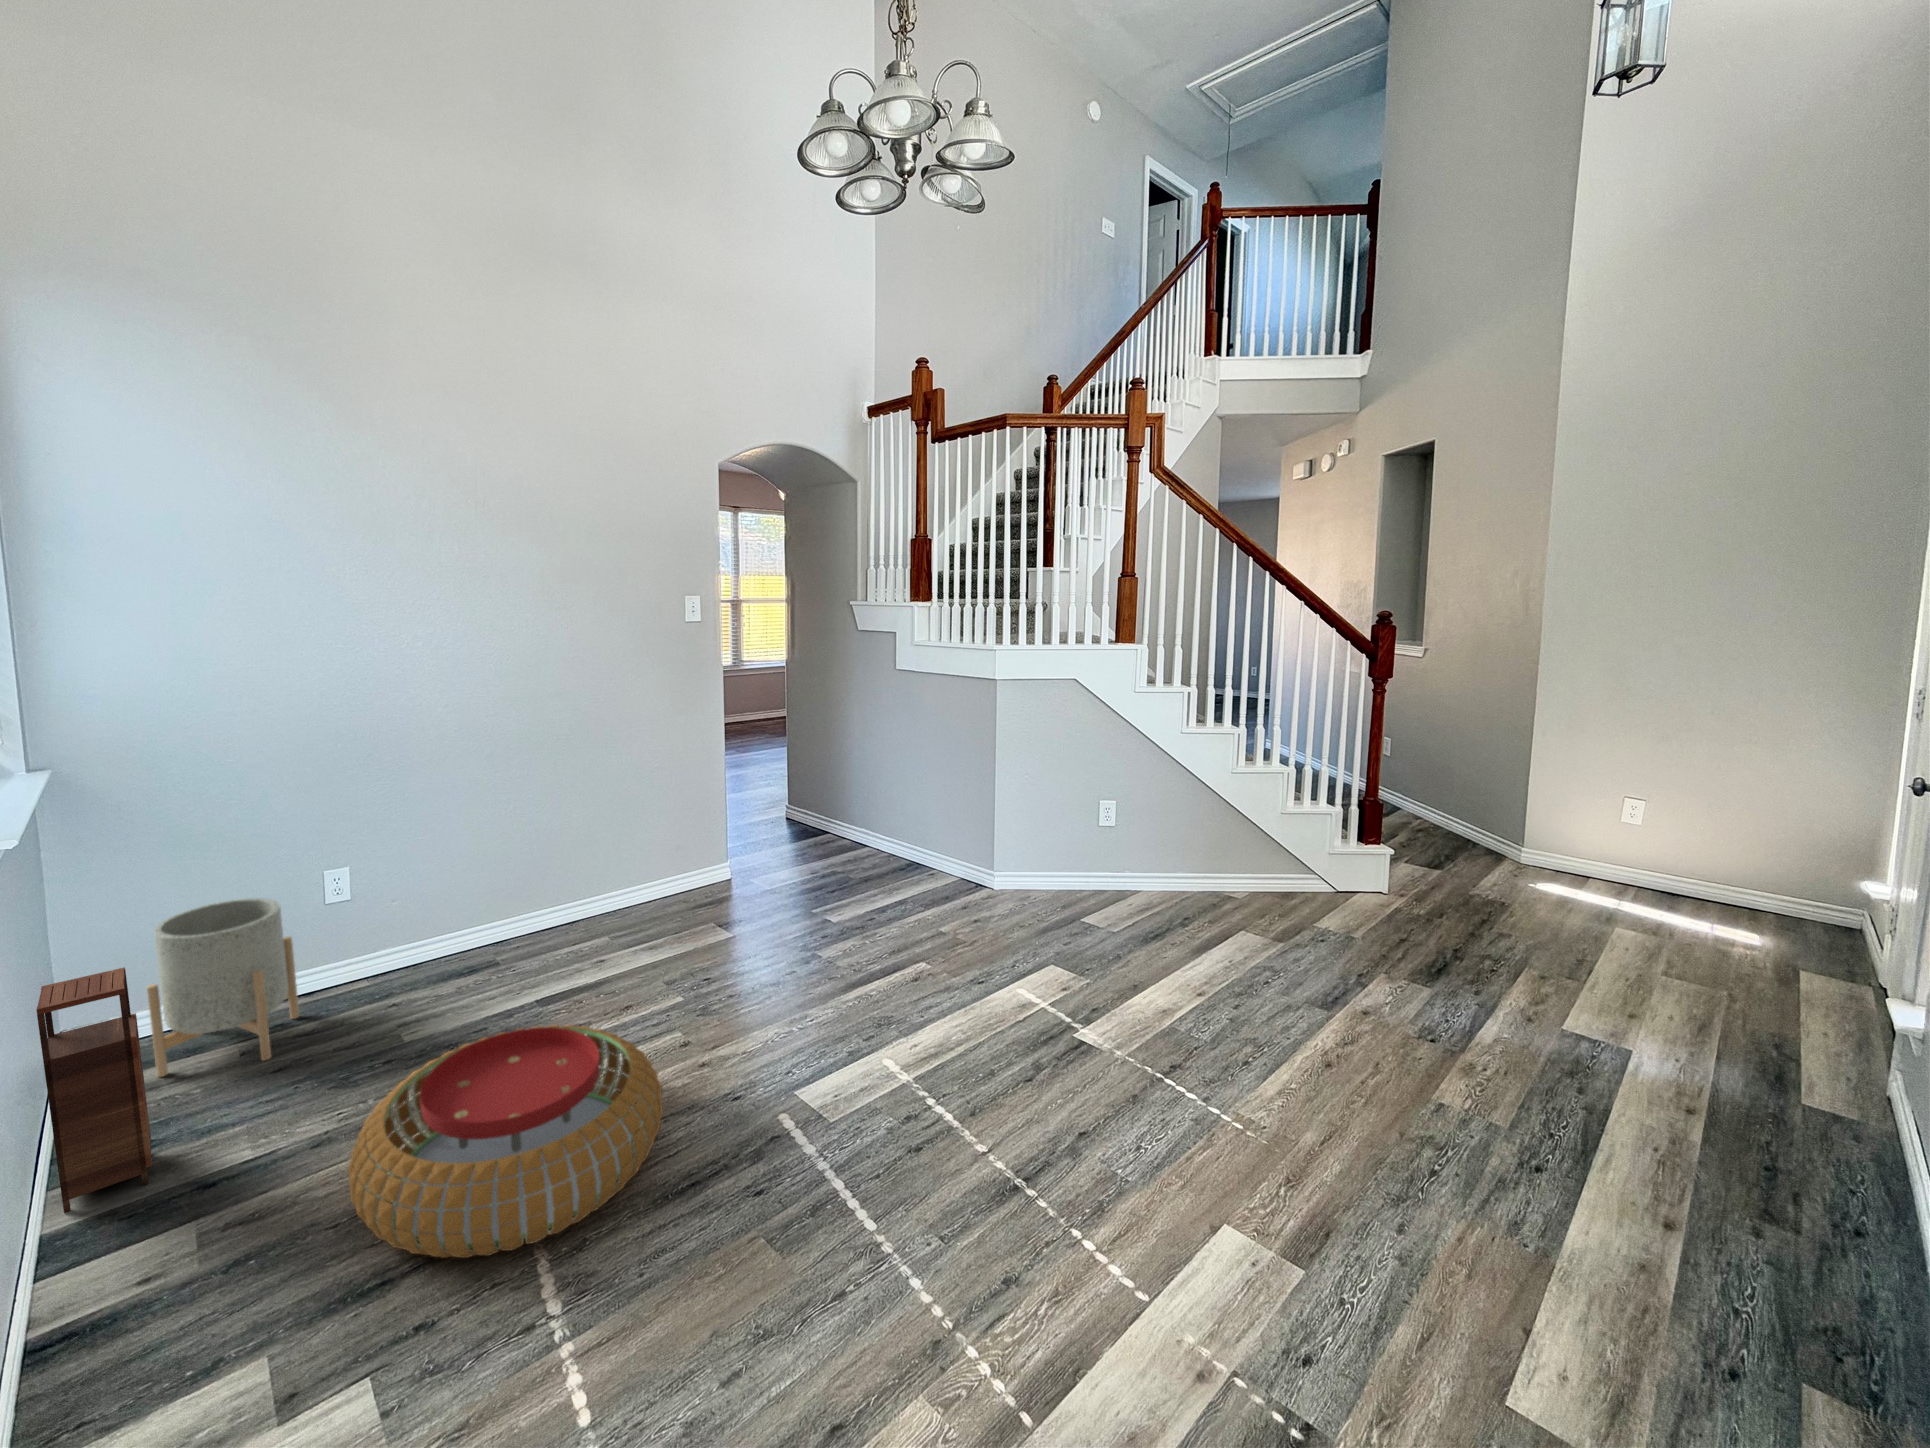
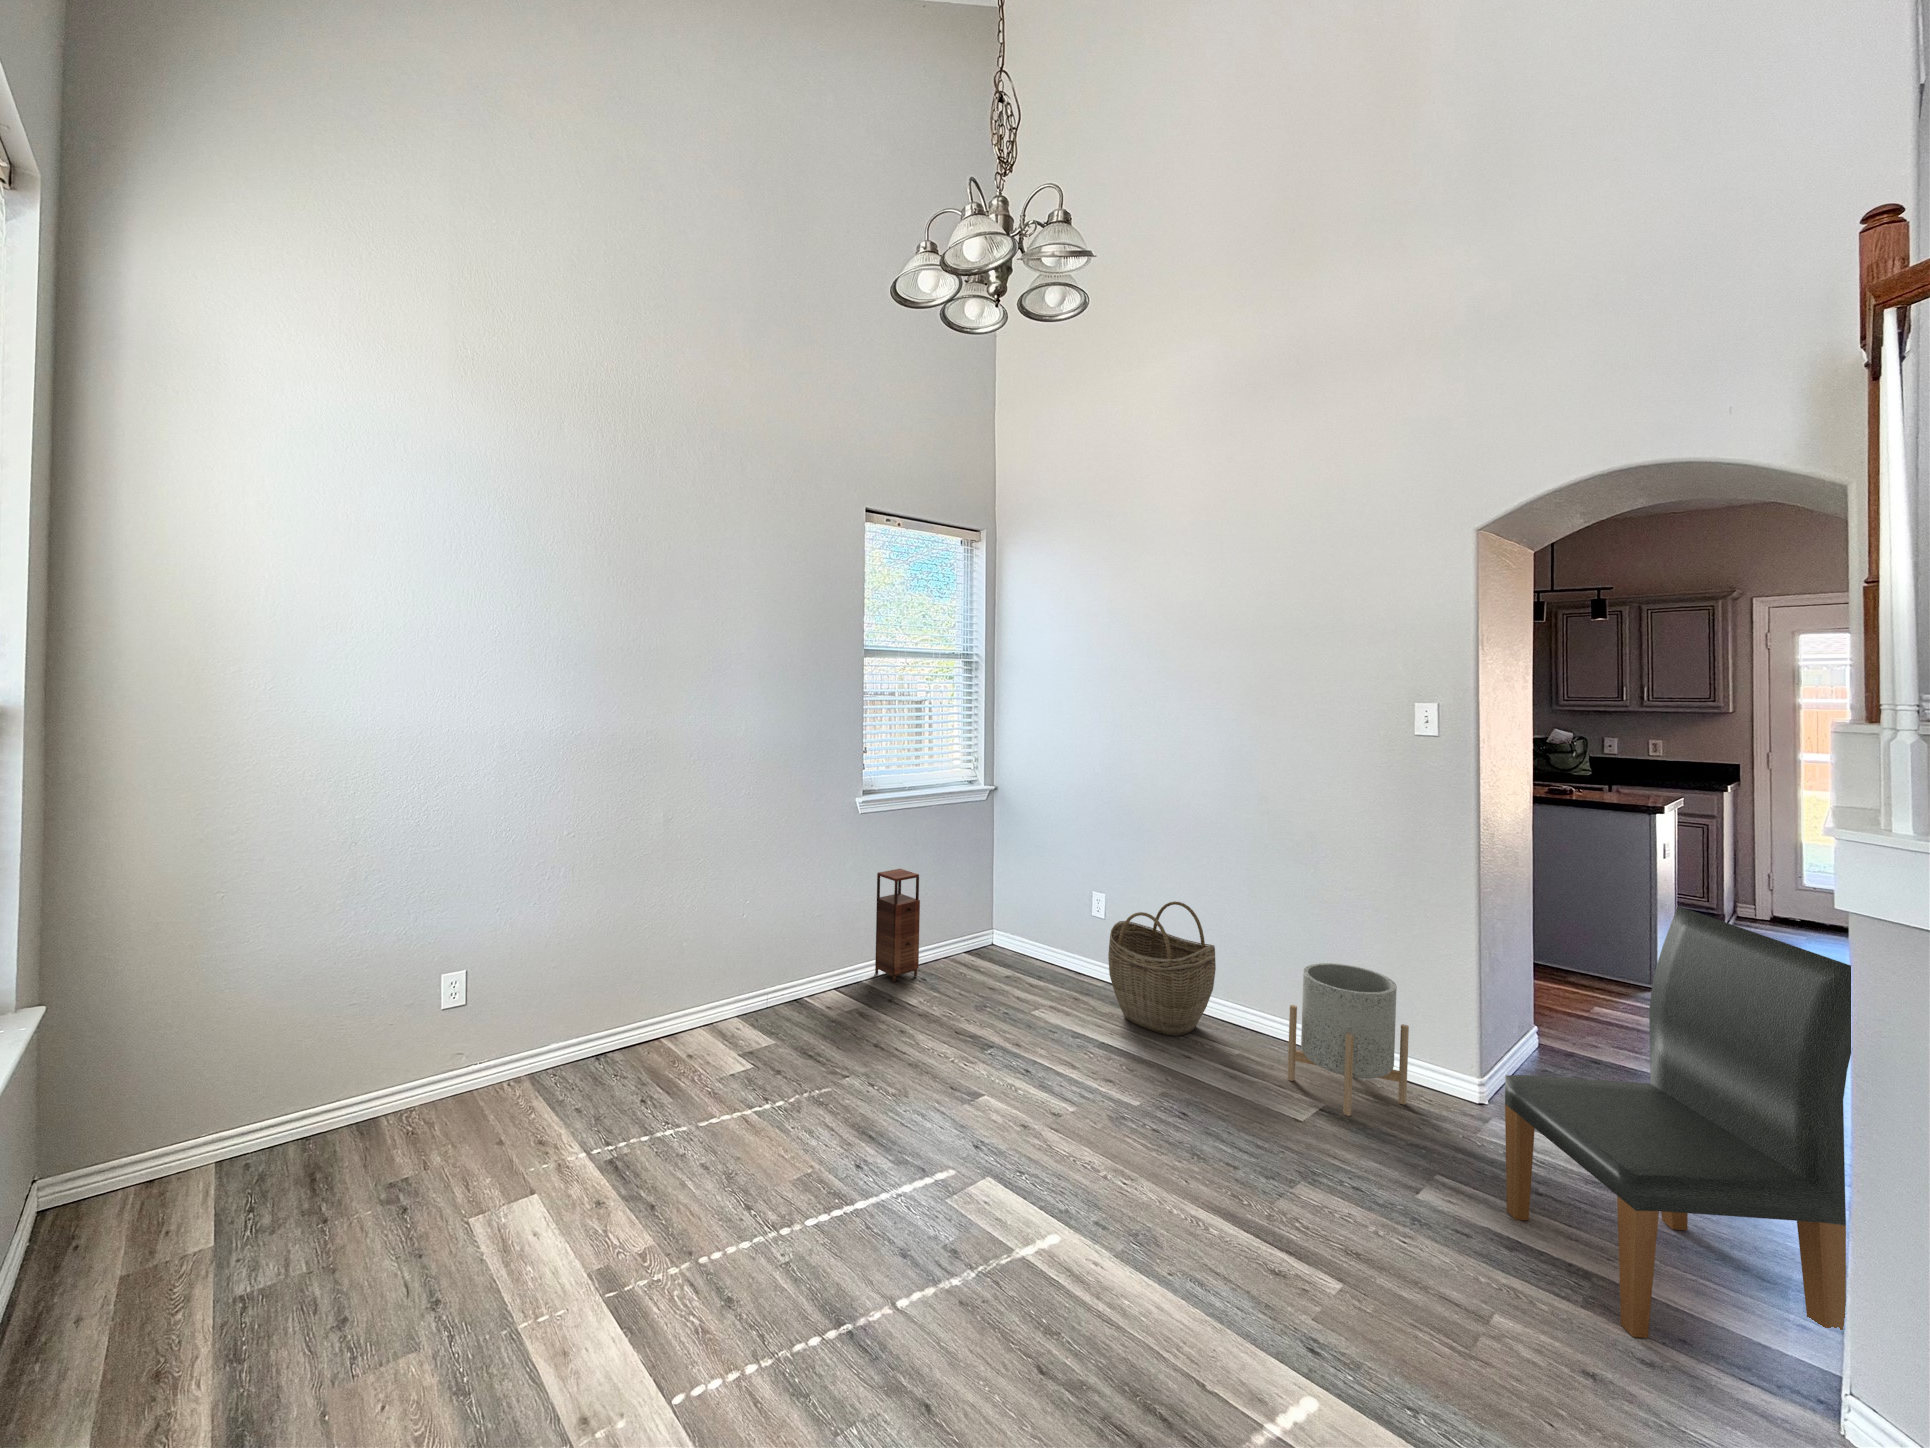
dining chair: none [841,690,947,899] -> present [1505,906,1851,1338]
woven basket: none [436,828,568,982] -> present [1108,901,1216,1036]
planter: present [147,898,299,1077] -> present [1288,963,1409,1116]
pouf: present [348,1025,663,1258] -> none [807,983,994,1110]

